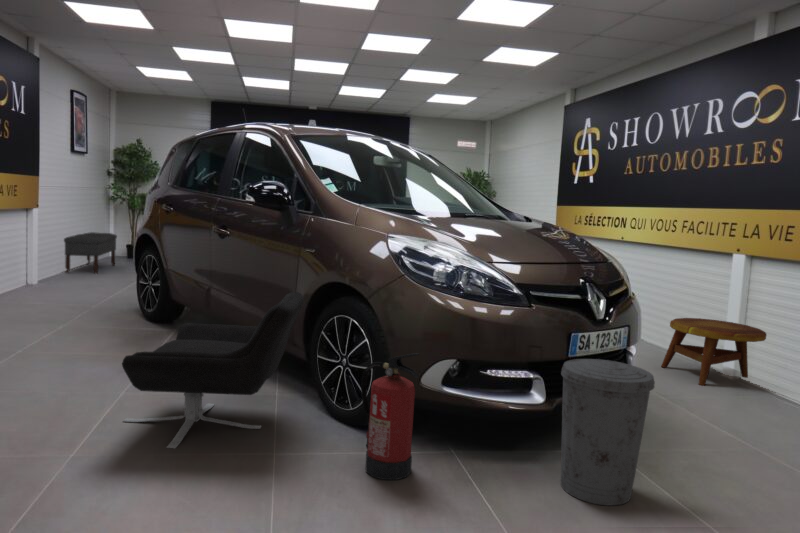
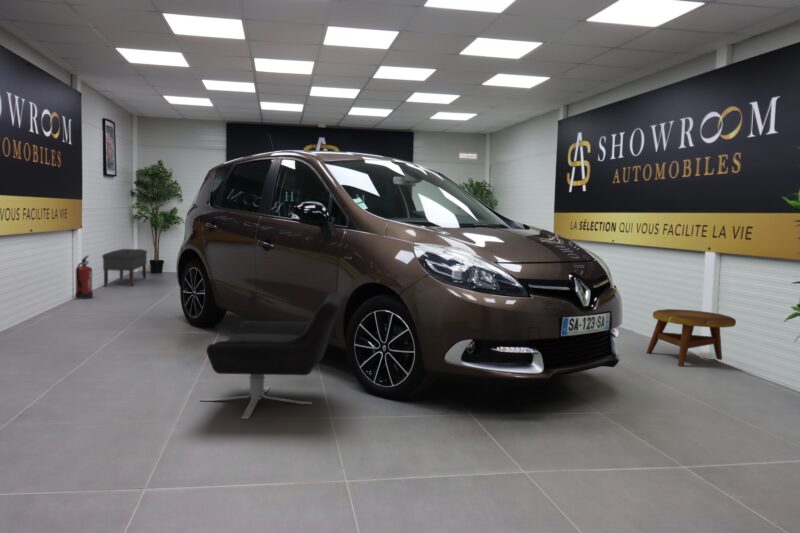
fire extinguisher: present [361,353,419,480] -> present [75,256,93,299]
trash can: present [561,359,655,505] -> none [555,338,628,451]

